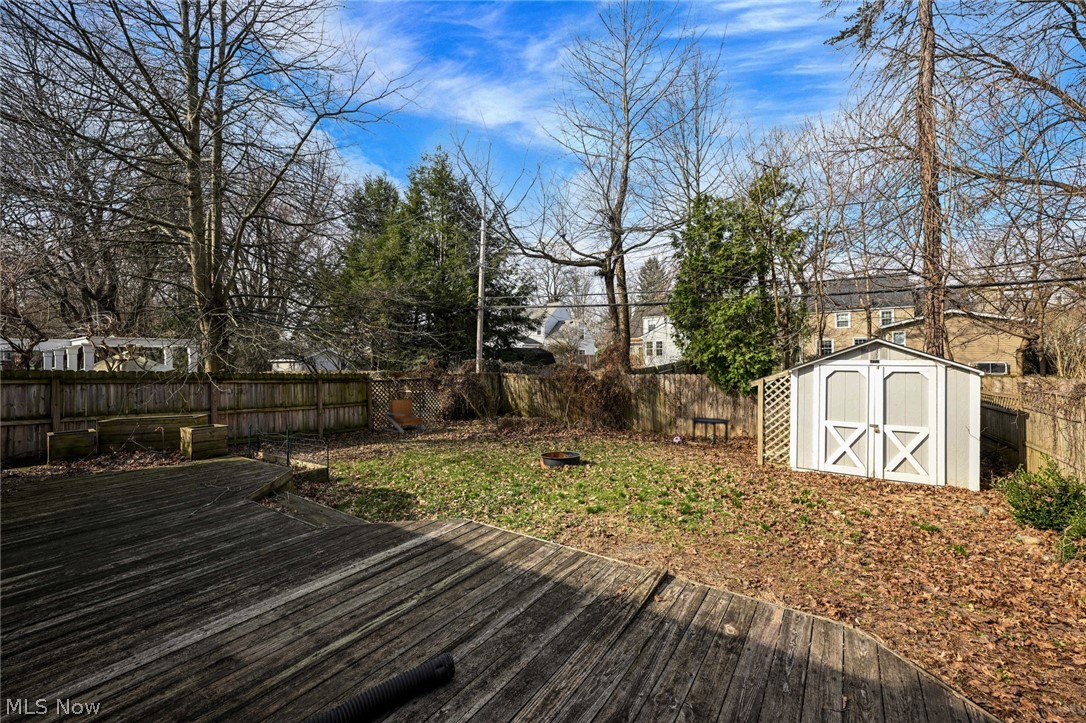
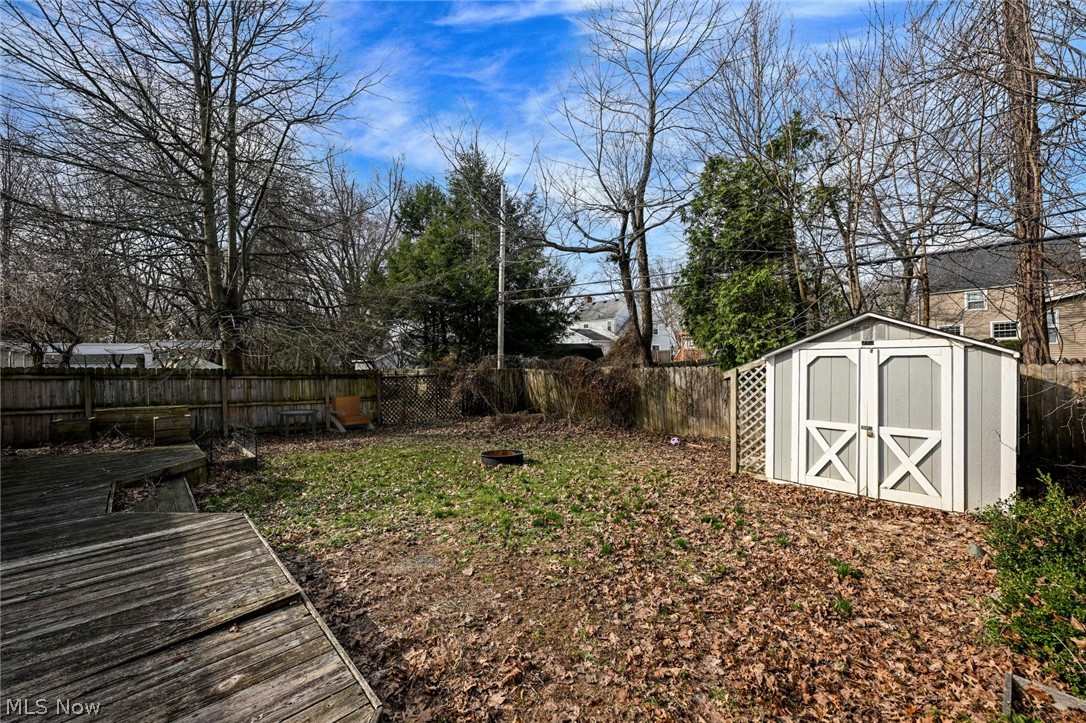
round table: present [691,417,730,444] -> present [275,409,319,437]

